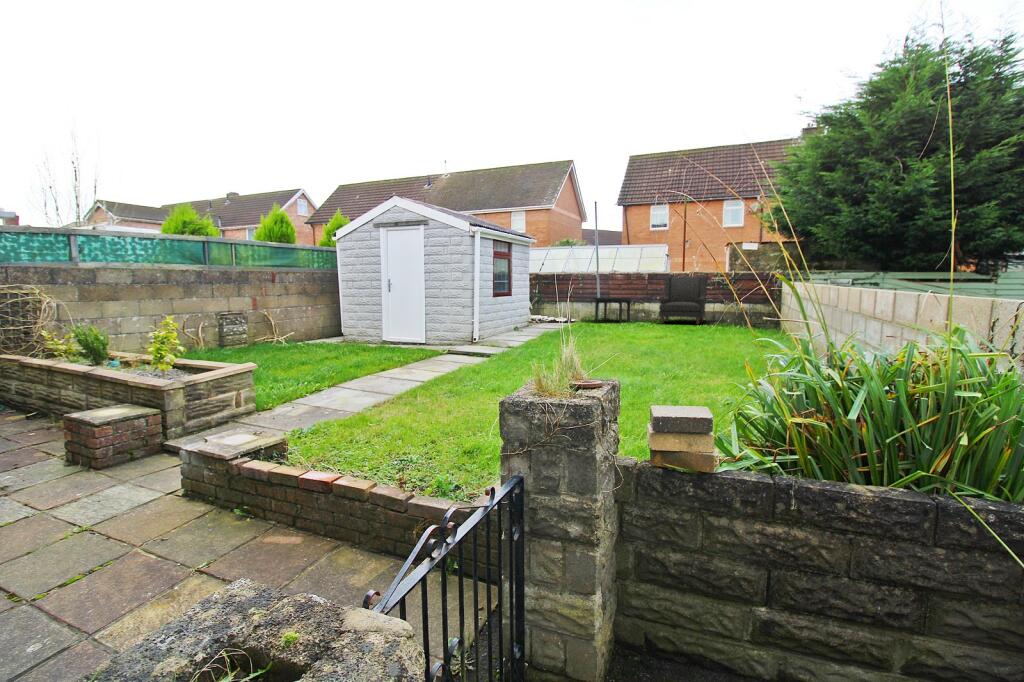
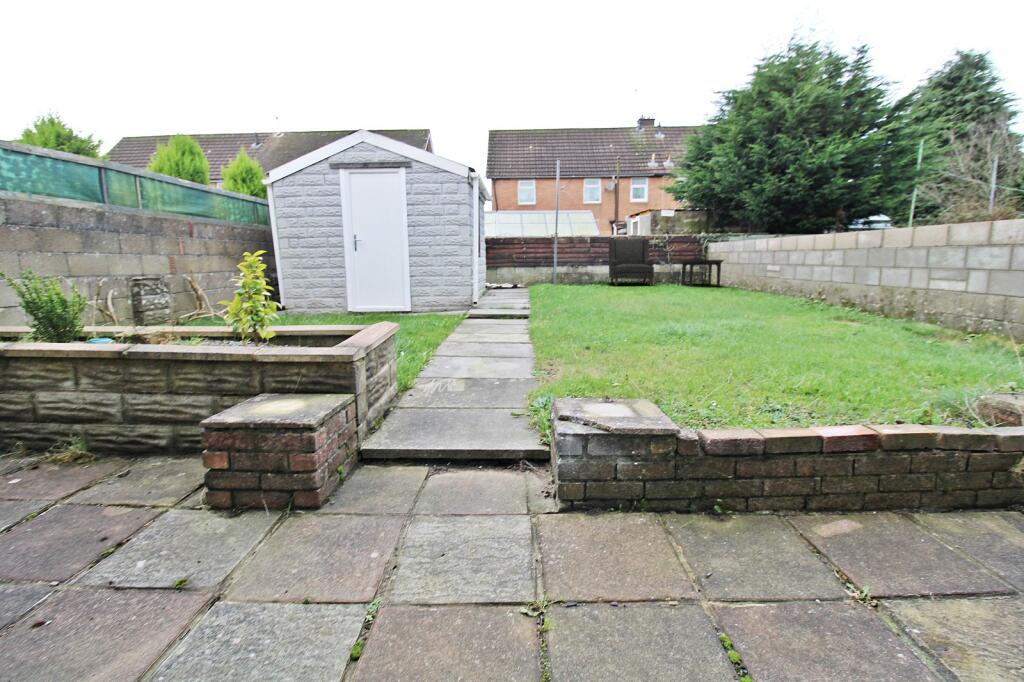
round table: present [593,297,633,323] -> present [679,260,724,286]

